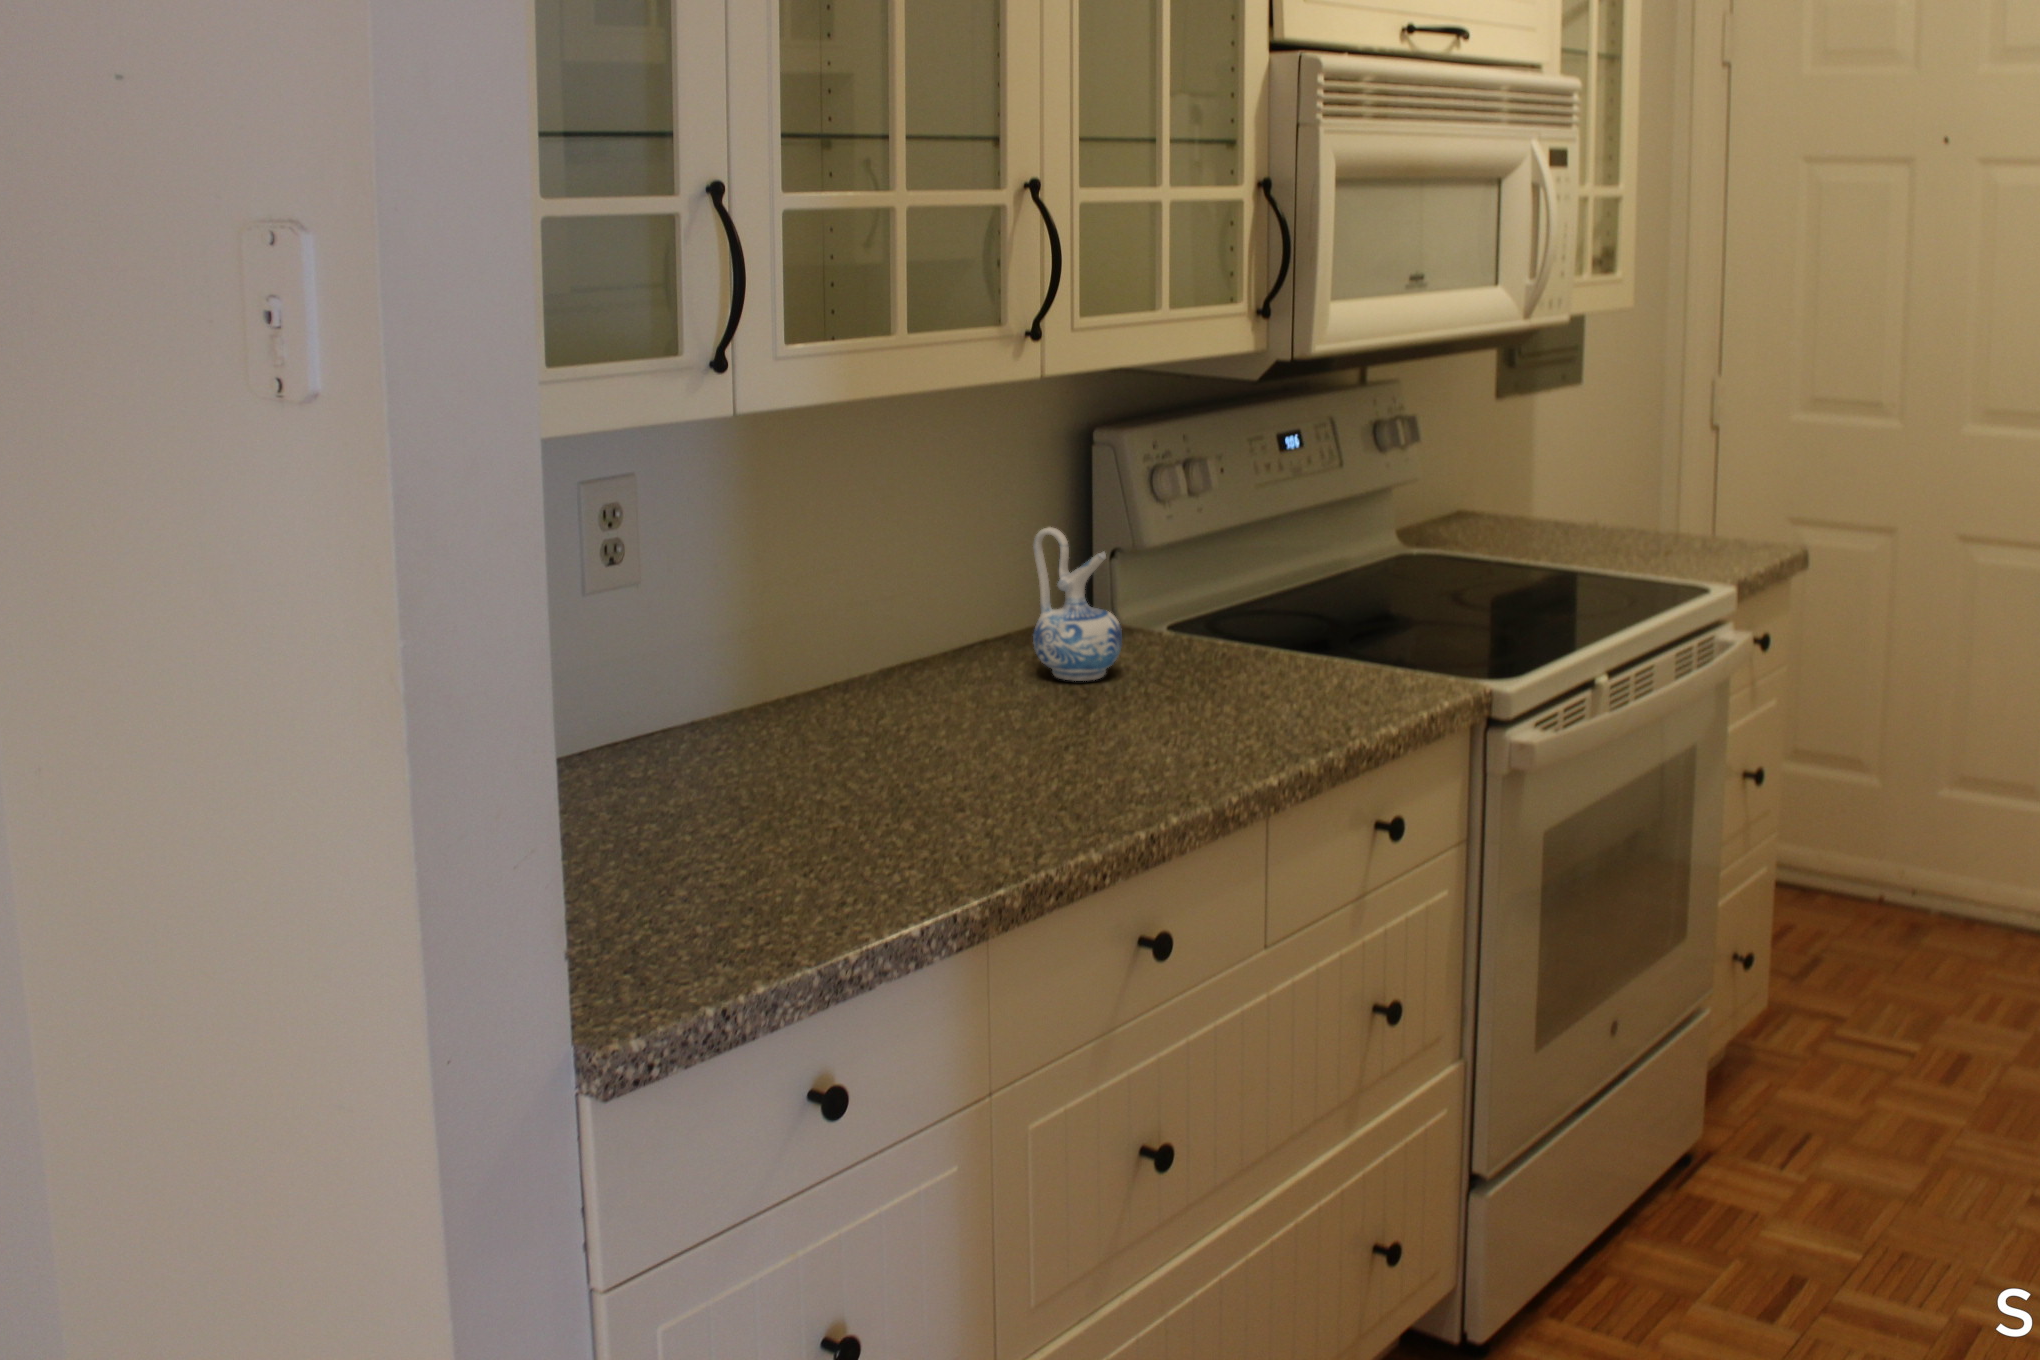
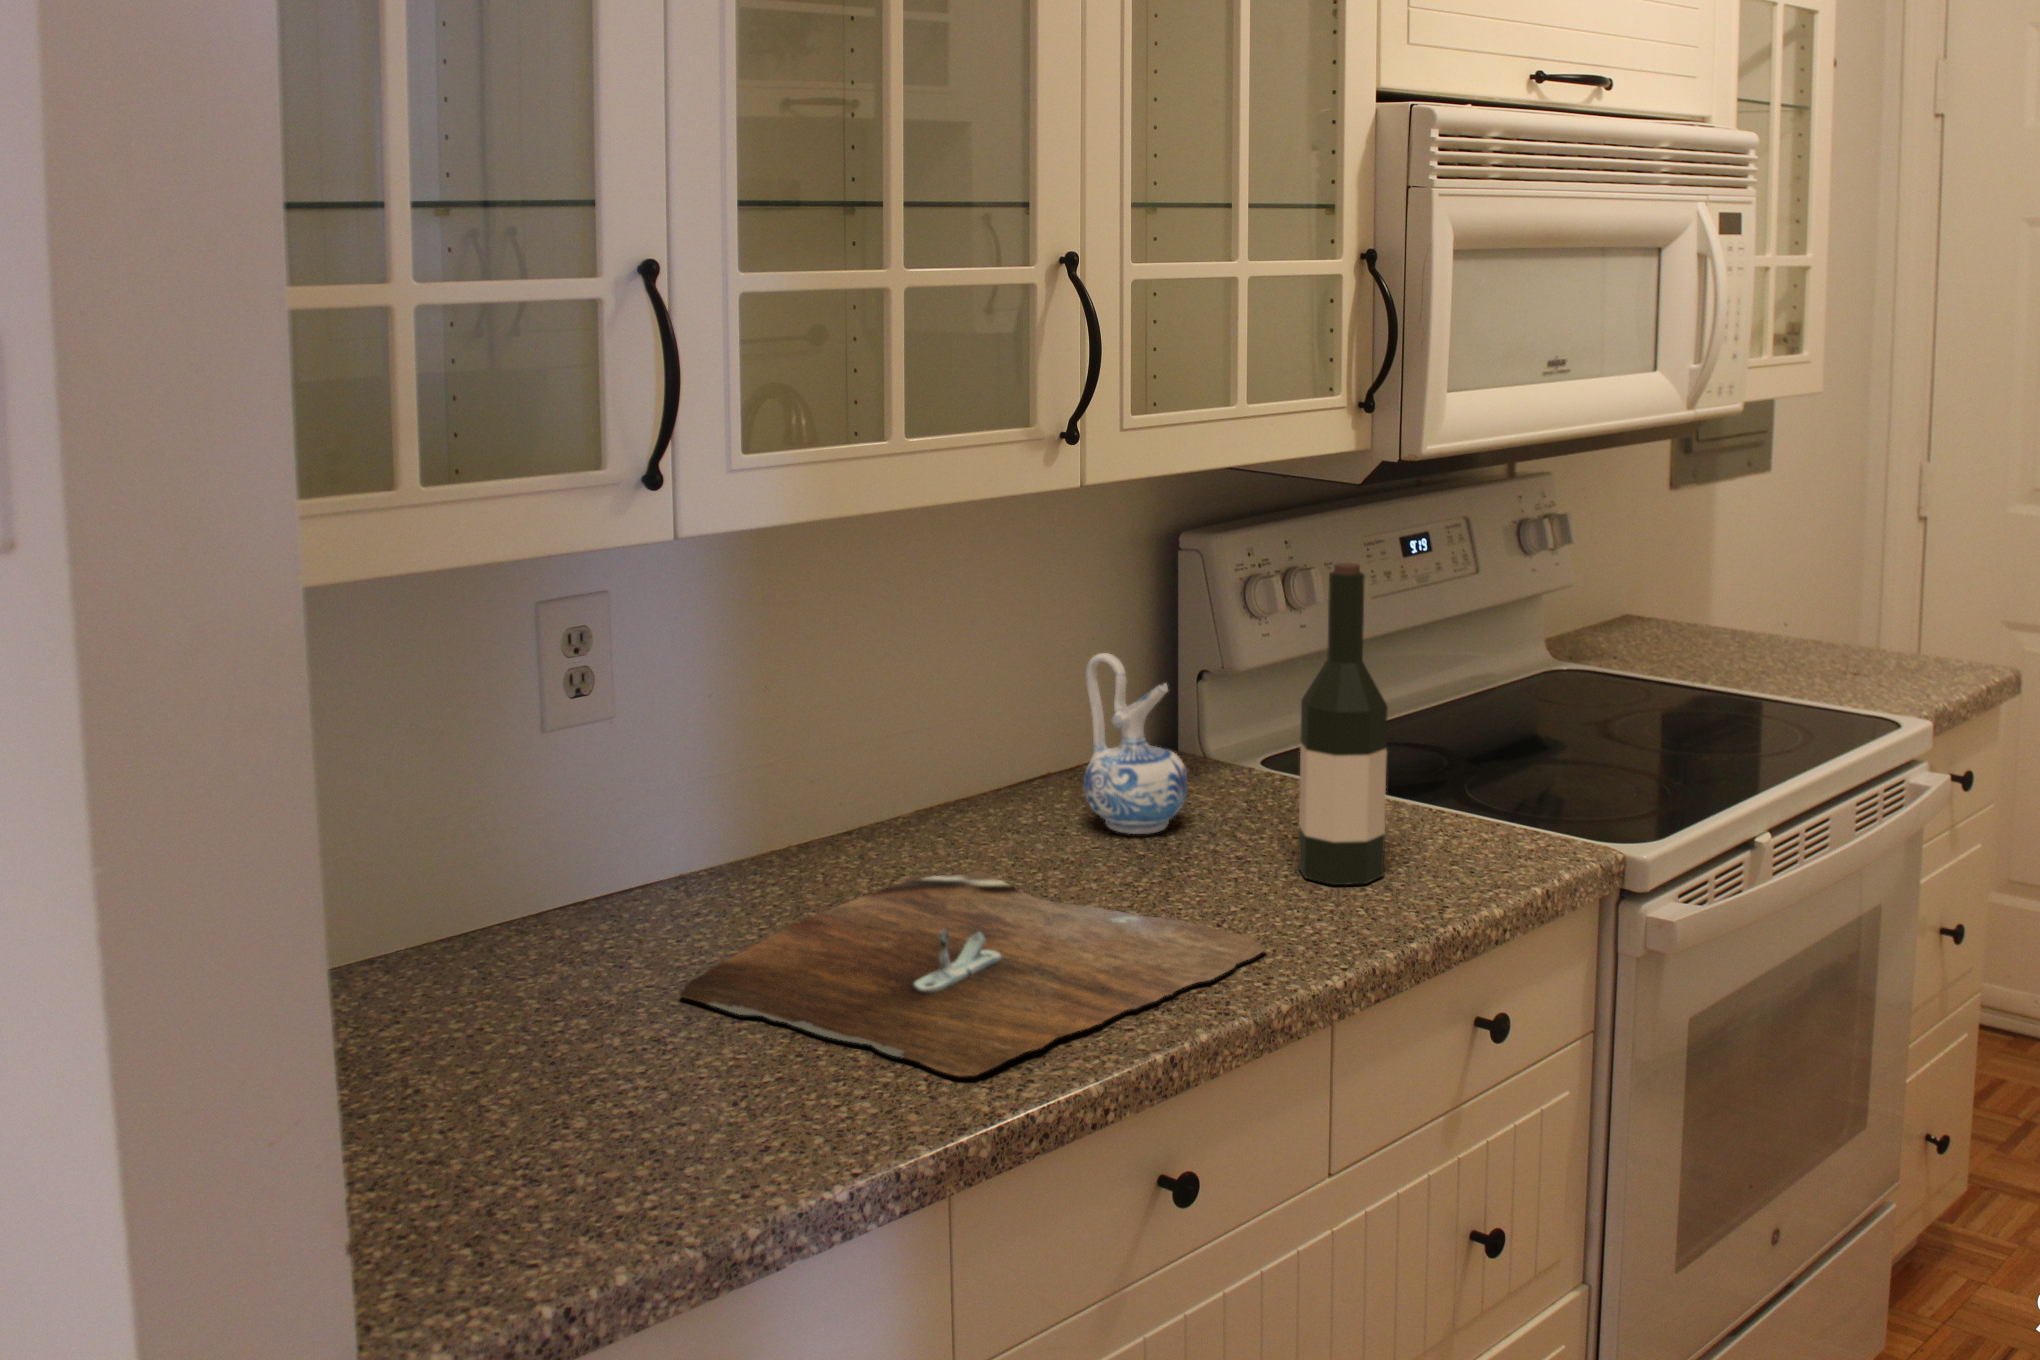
wine bottle: none [1224,442,1299,713] -> present [1298,563,1388,885]
cutting board: none [733,710,1213,851] -> present [680,871,1265,1076]

